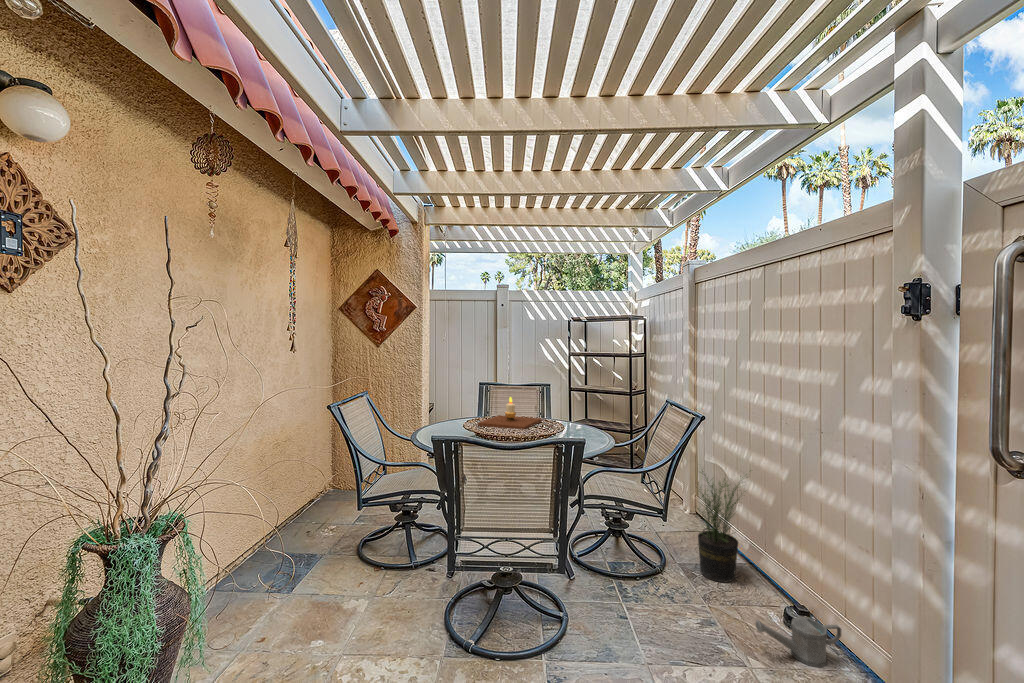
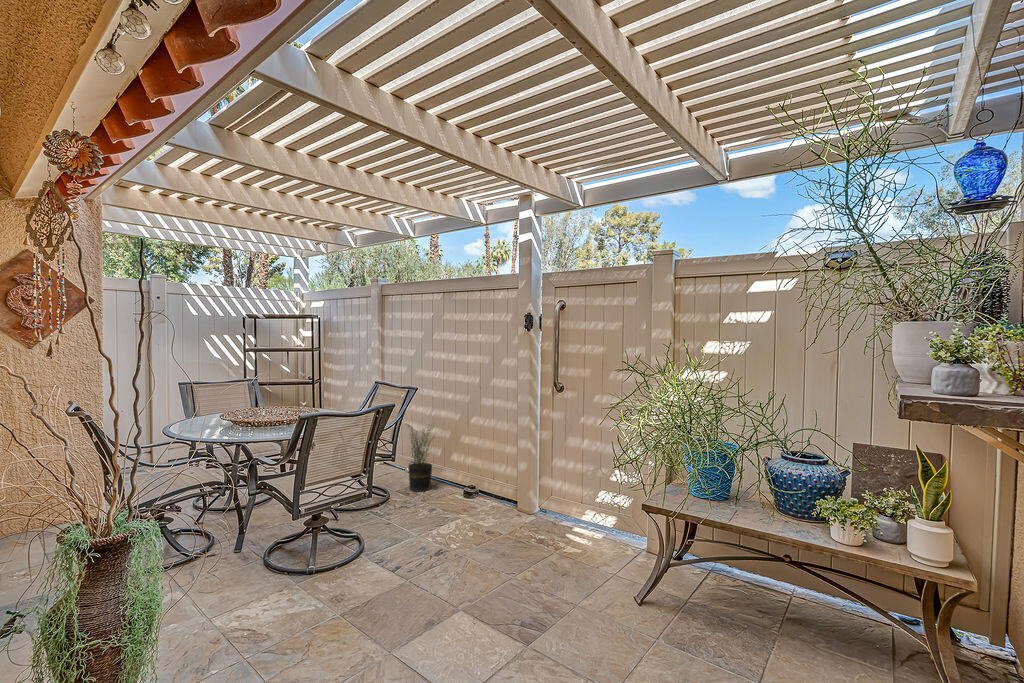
candle: present [478,397,542,430] -> none [234,388,285,417]
watering can: present [756,617,842,667] -> none [462,485,494,507]

